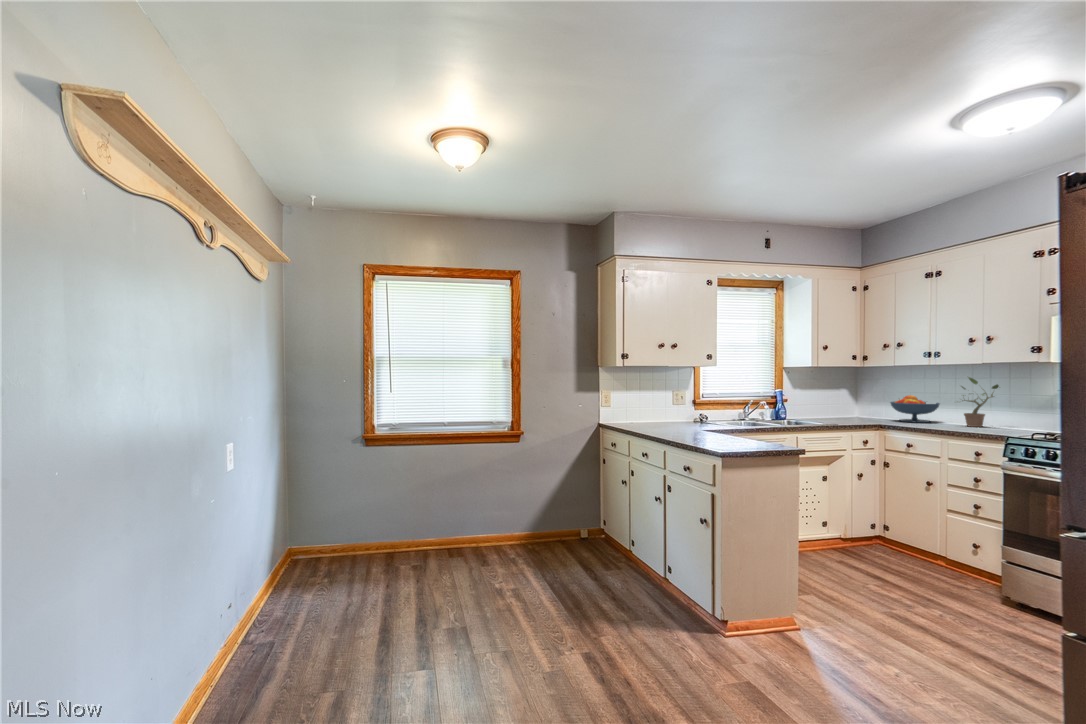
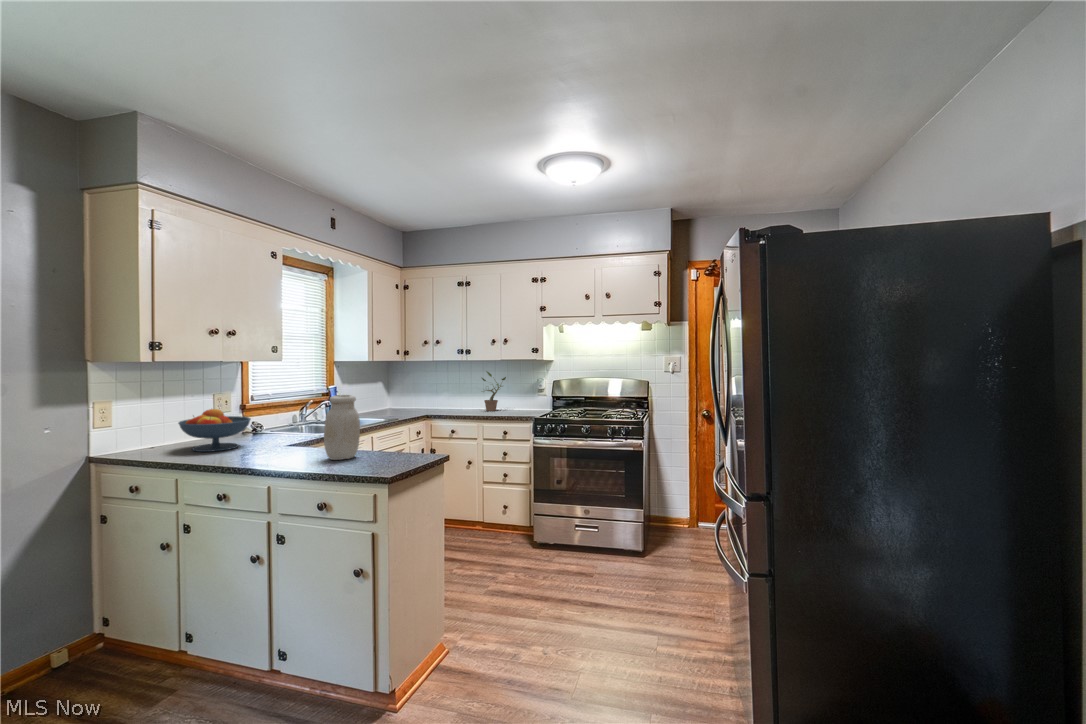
jar: none [705,388,734,440] -> present [324,395,360,460]
fruit bowl: present [890,395,940,423] -> present [178,409,251,452]

